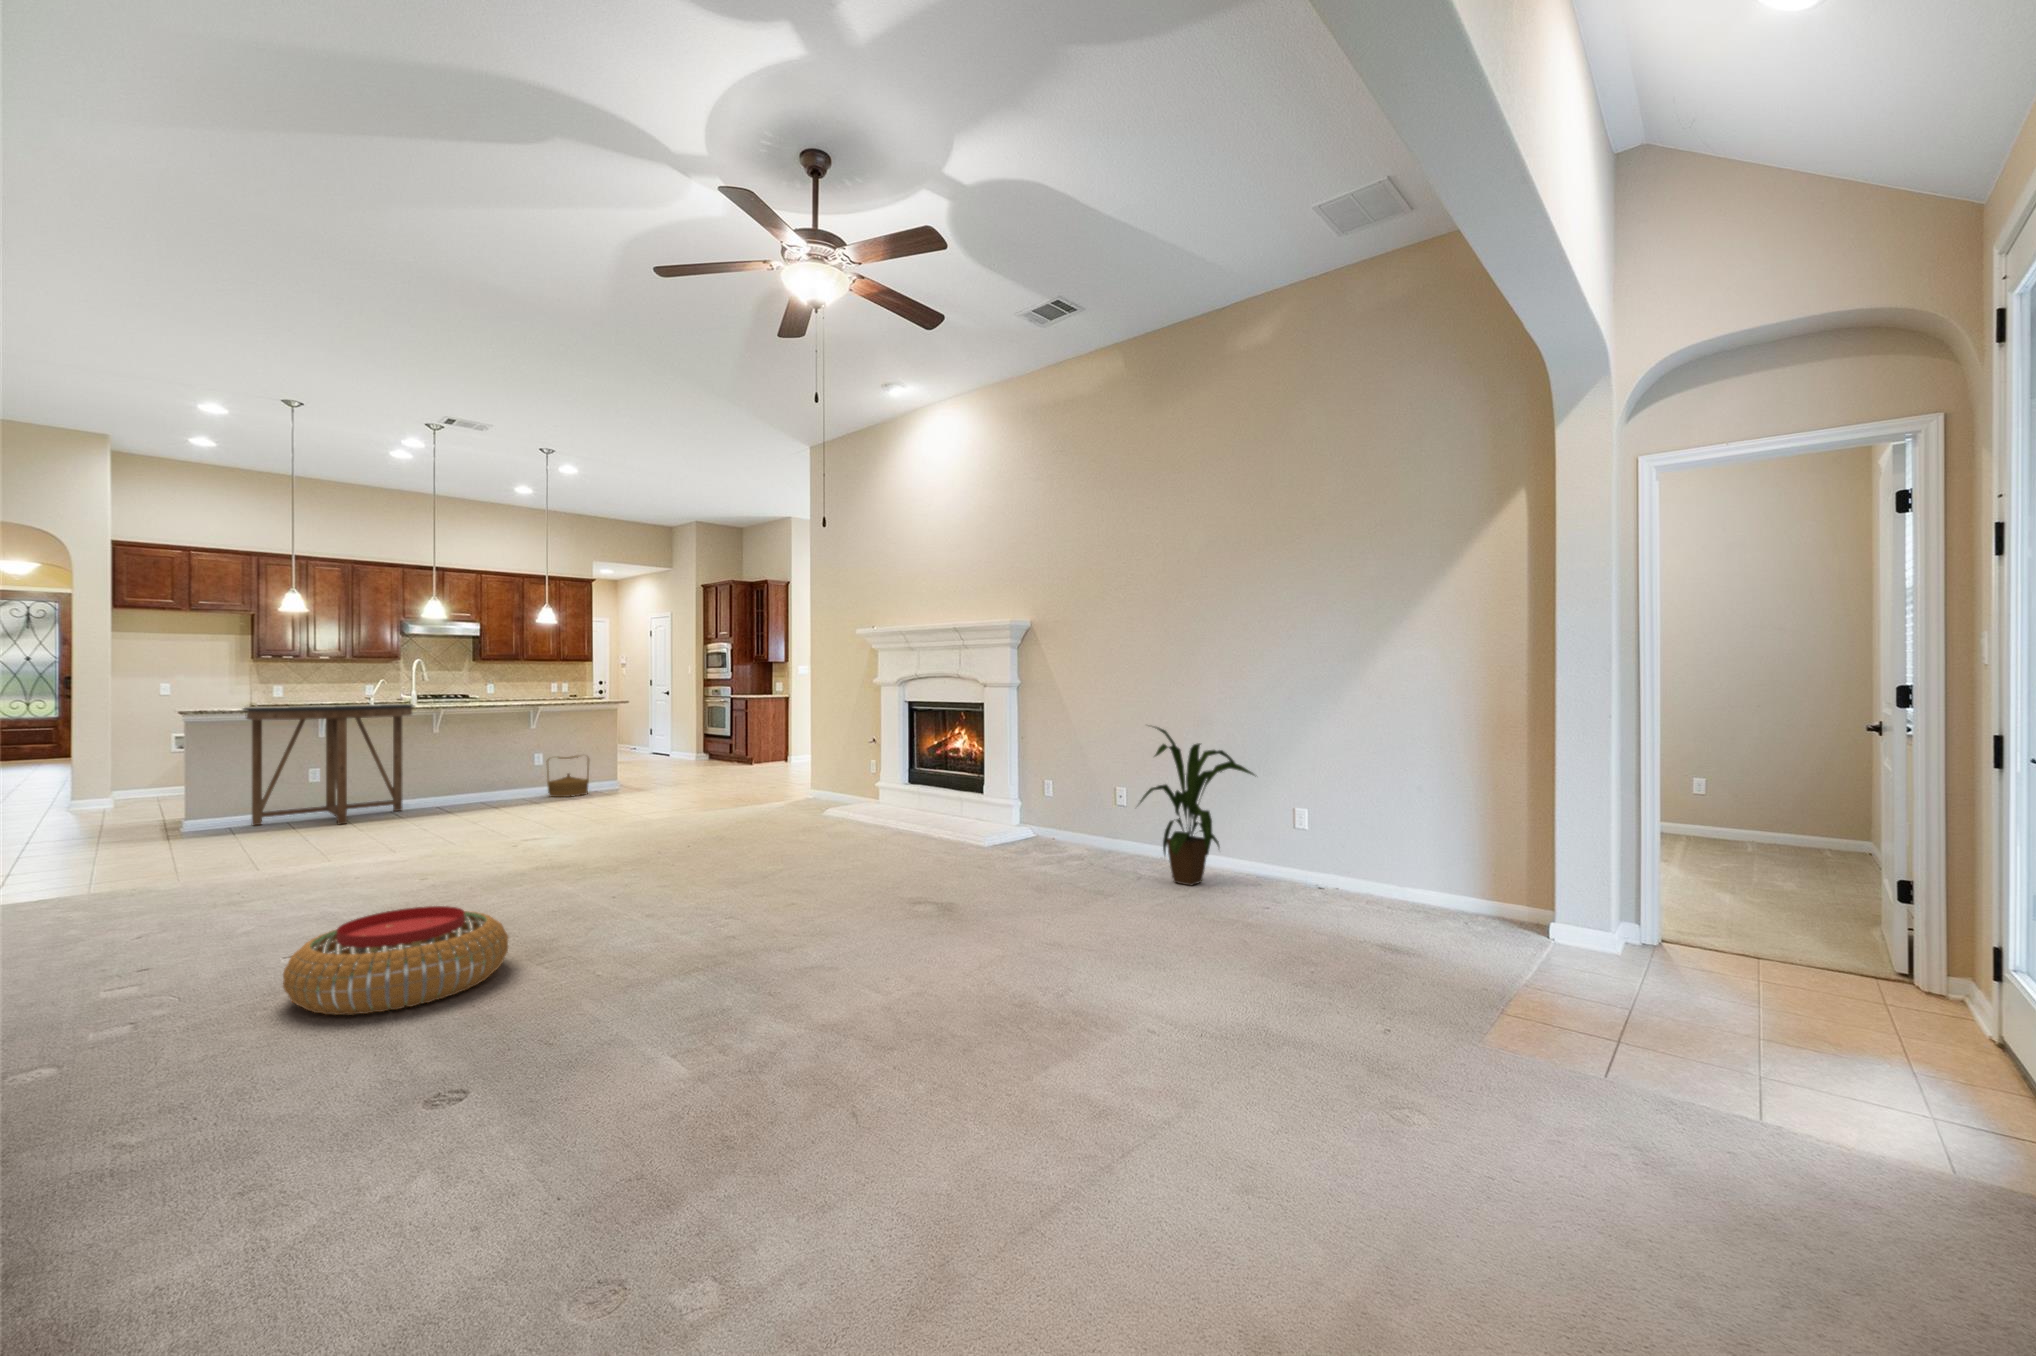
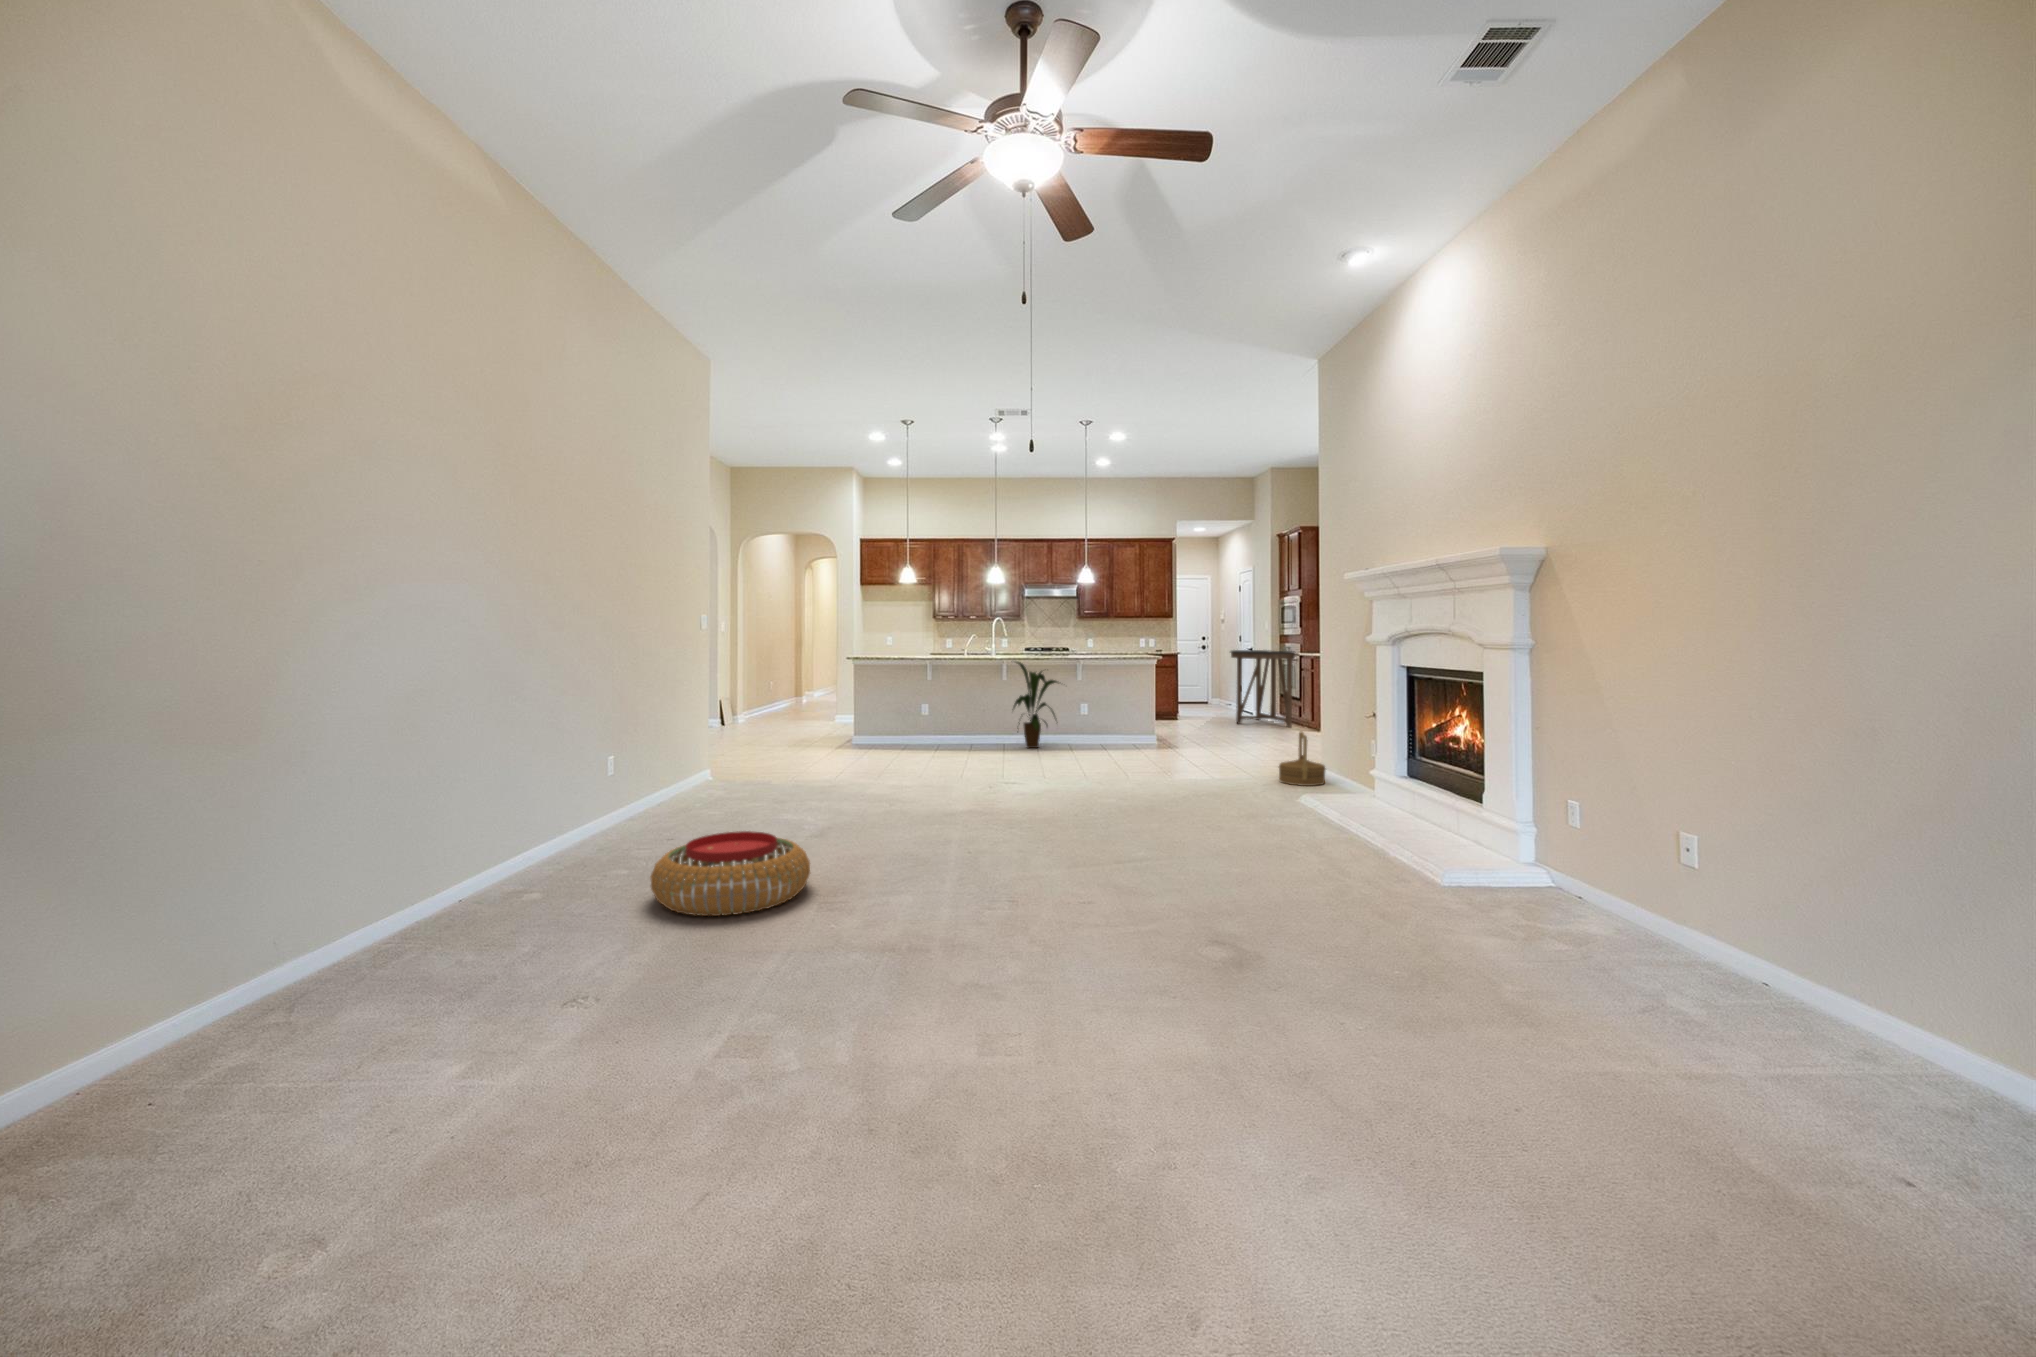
console table: present [243,704,414,825] -> present [1231,650,1295,727]
house plant: present [1140,727,1254,886] -> present [1013,662,1058,748]
woven basket: present [547,756,589,797] -> present [1279,732,1326,786]

